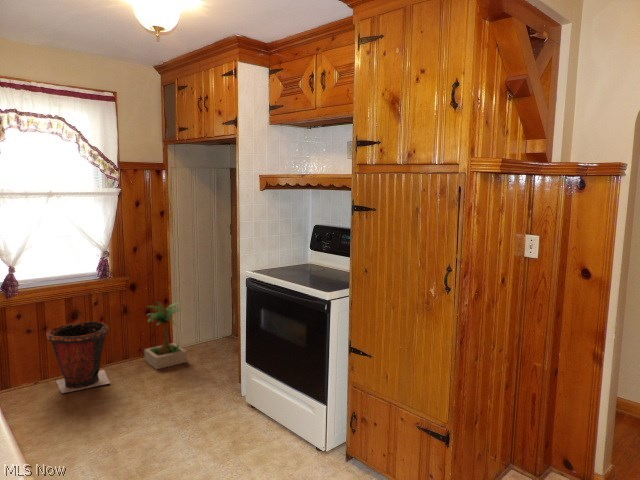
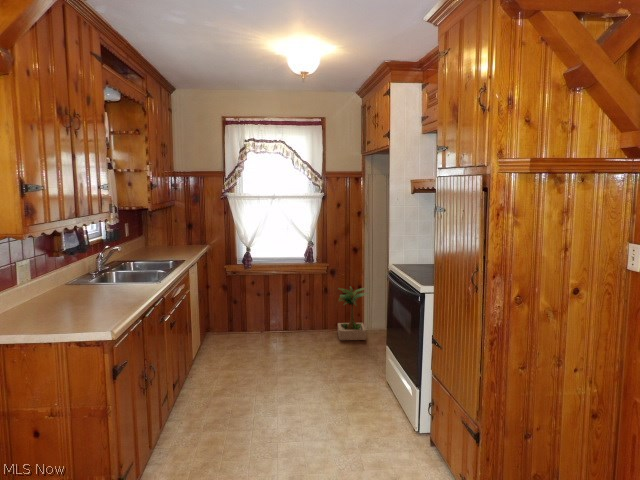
waste bin: present [46,321,110,393] -> none [265,293,306,343]

